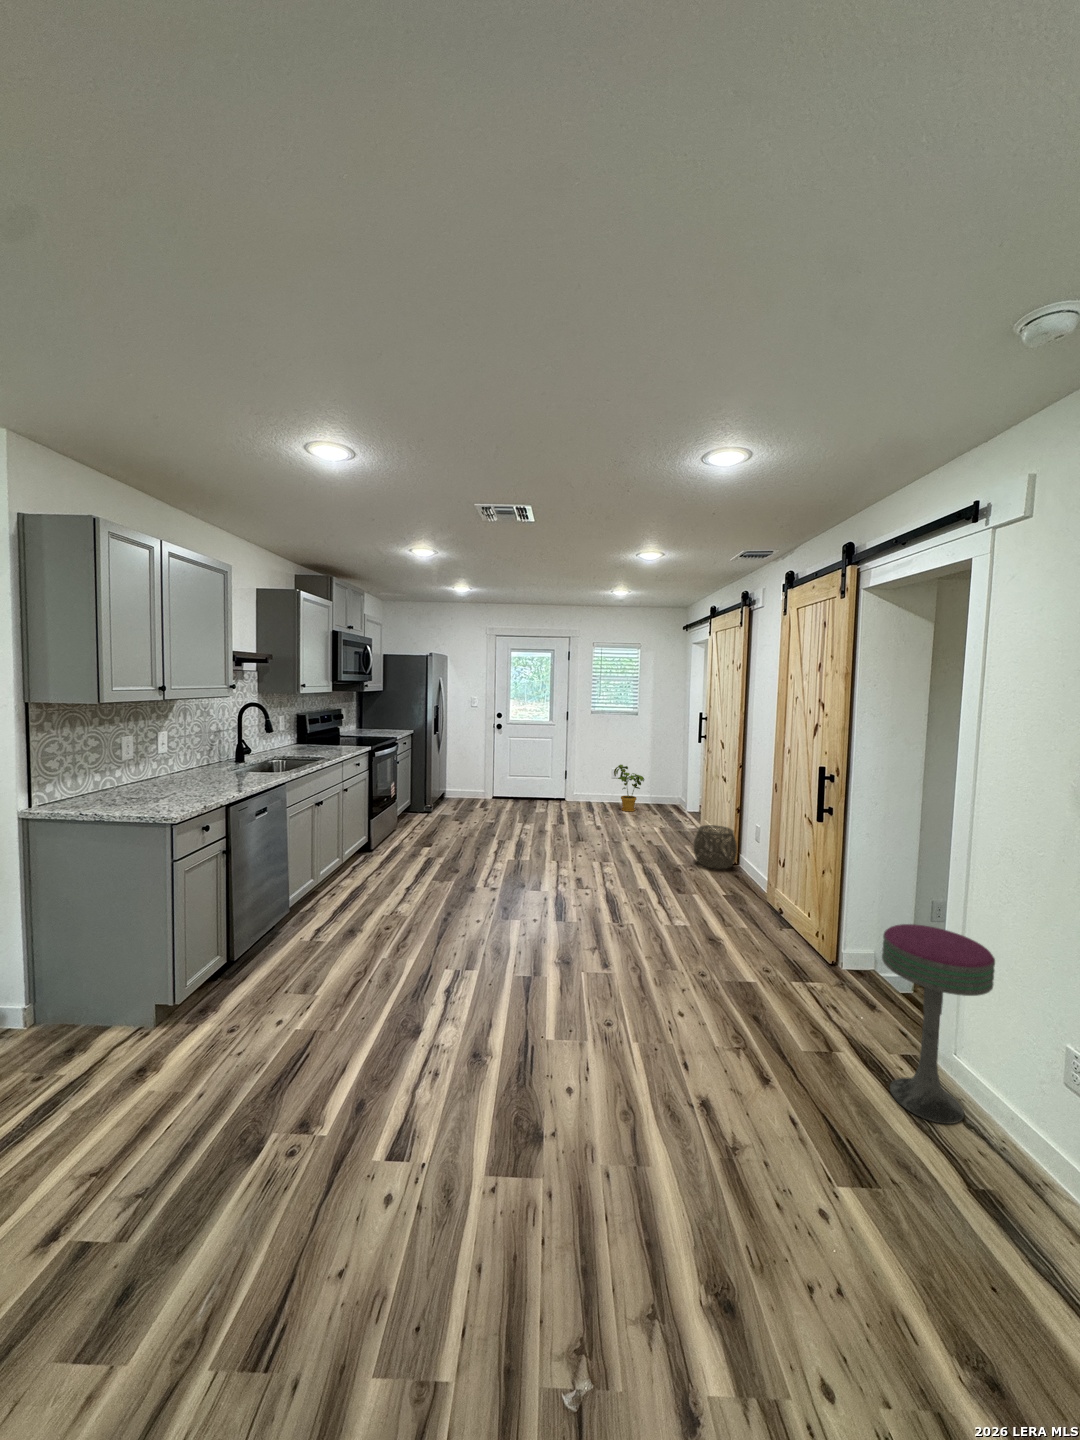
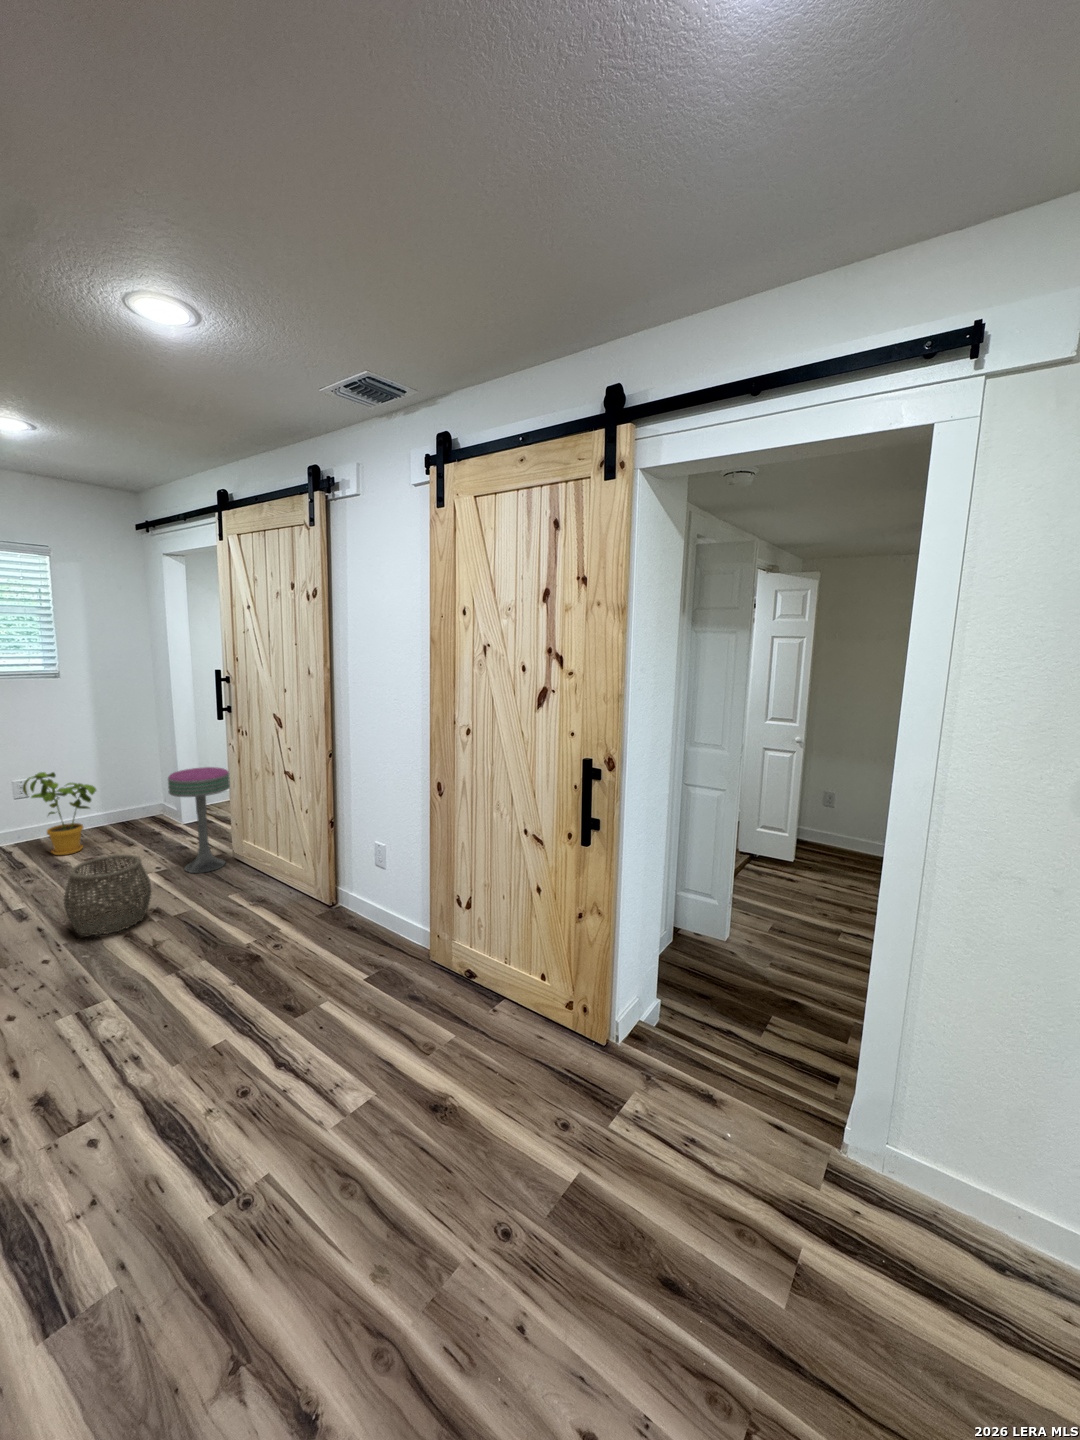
woven basket: present [694,825,737,869] -> present [64,855,151,935]
bar stool: present [882,924,995,1124] -> present [168,767,230,873]

